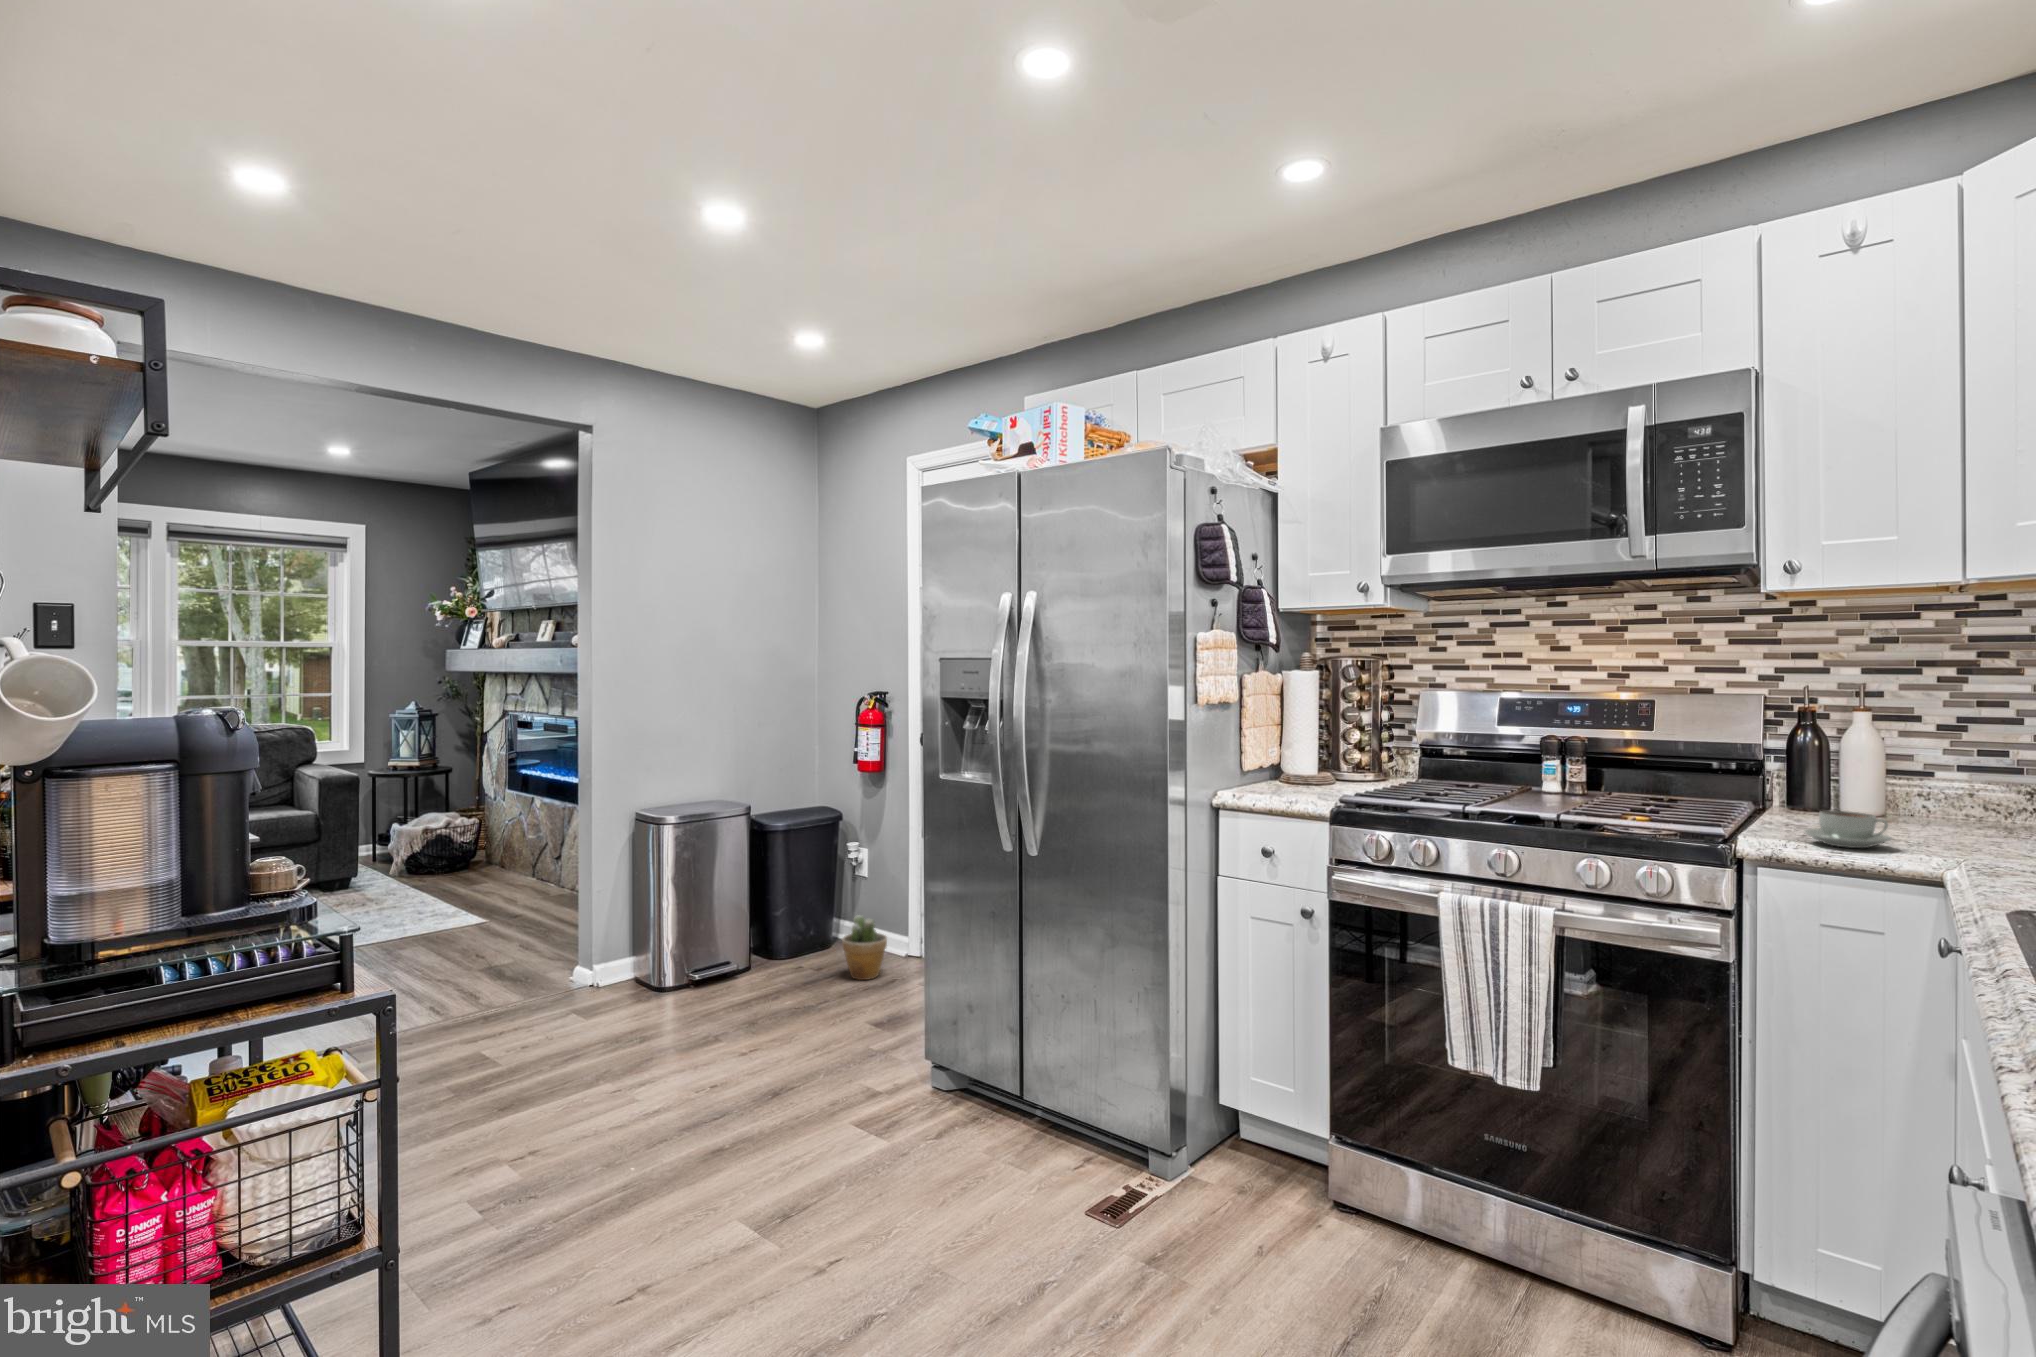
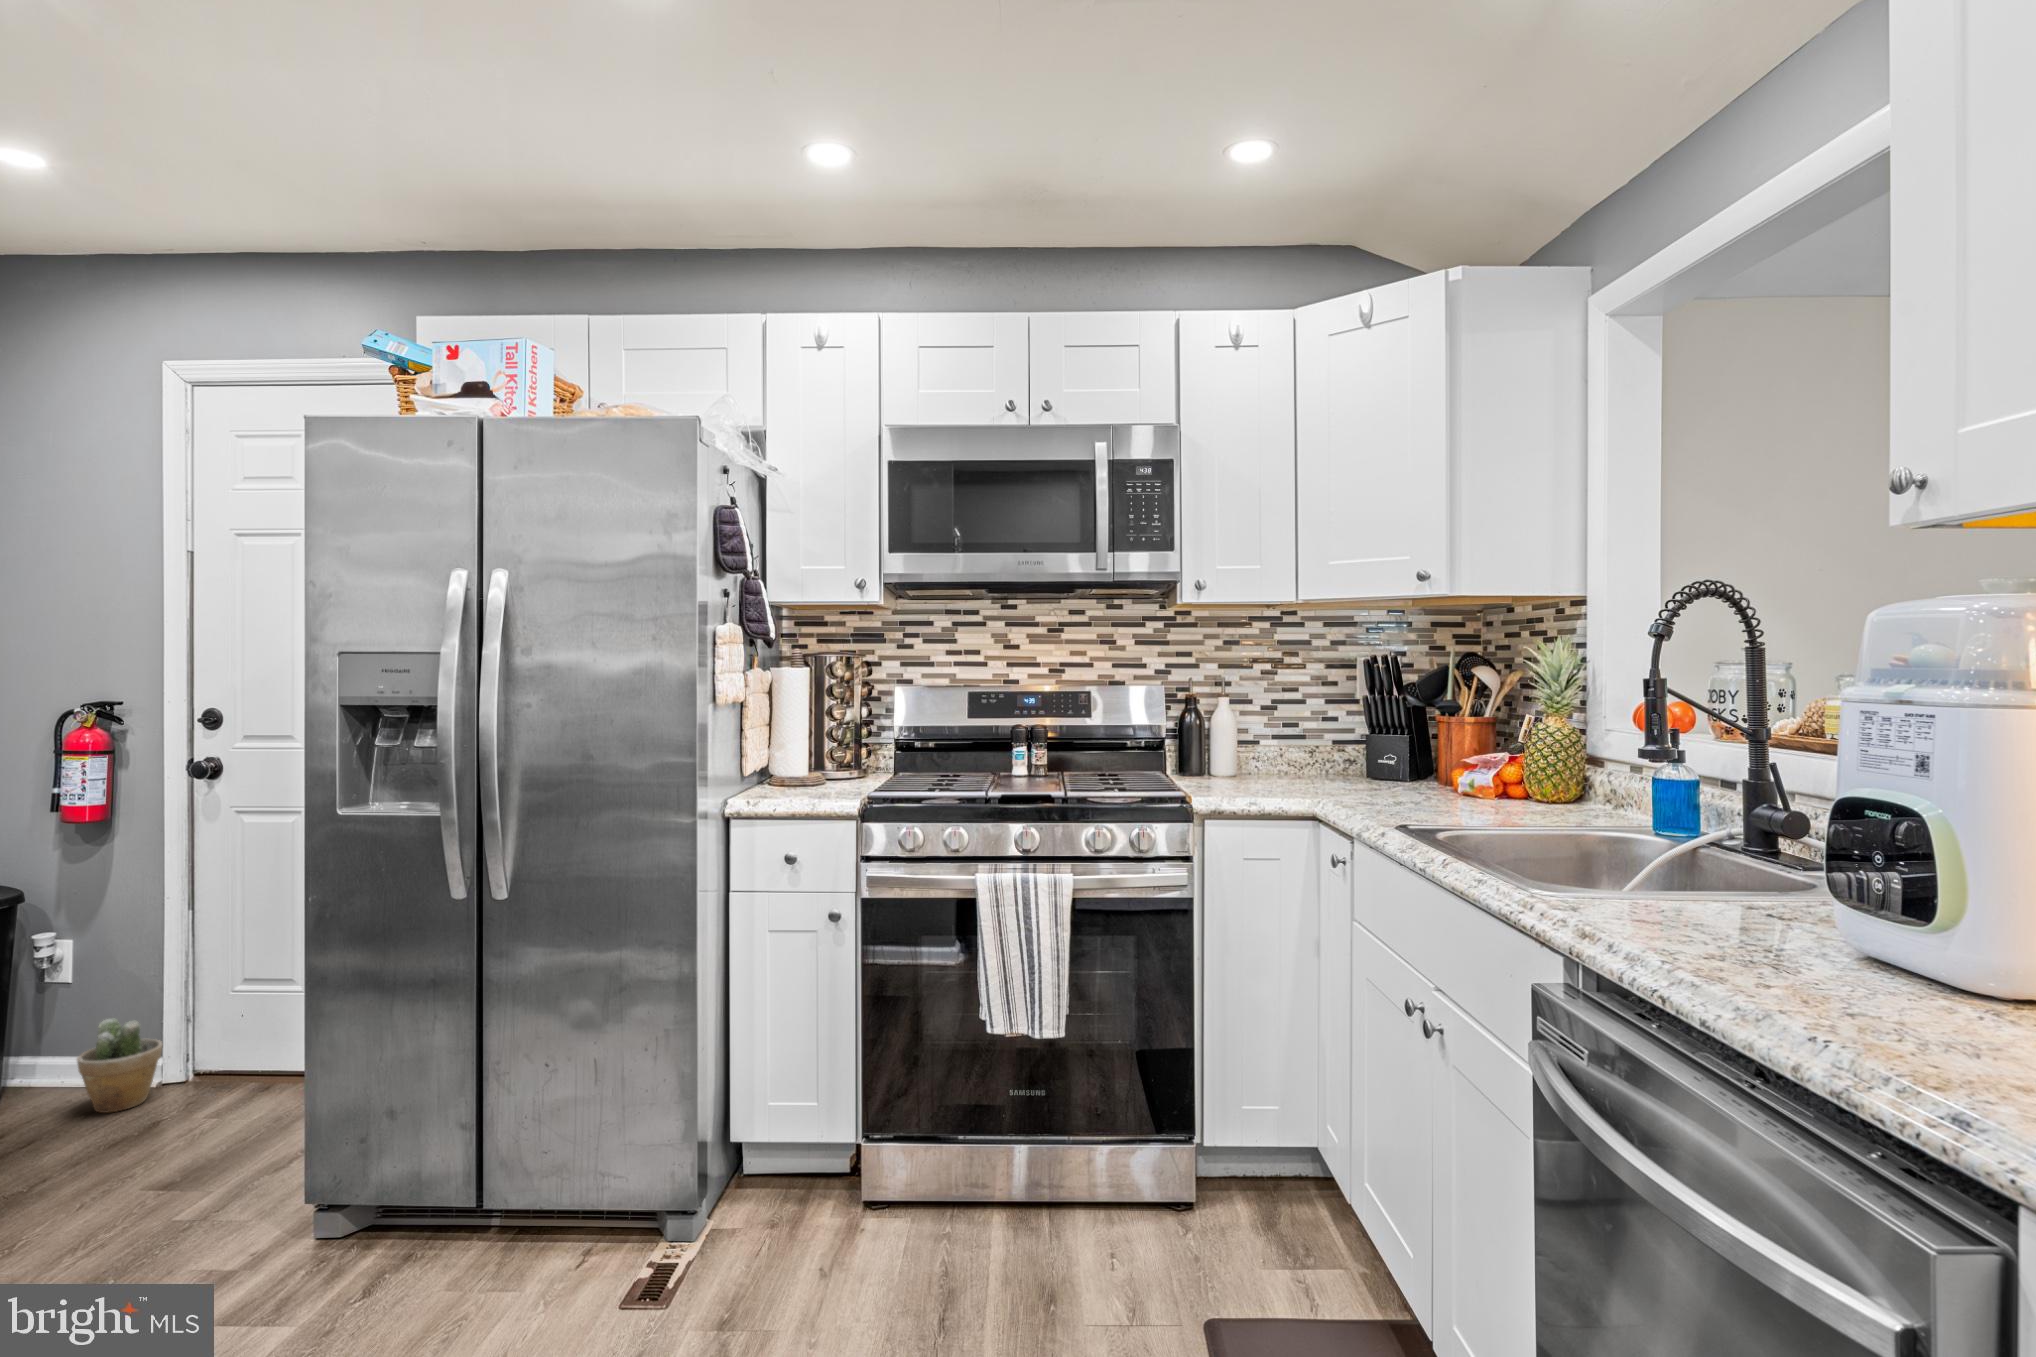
coffee cup: present [1804,811,1892,848] -> none [1232,773,1287,800]

